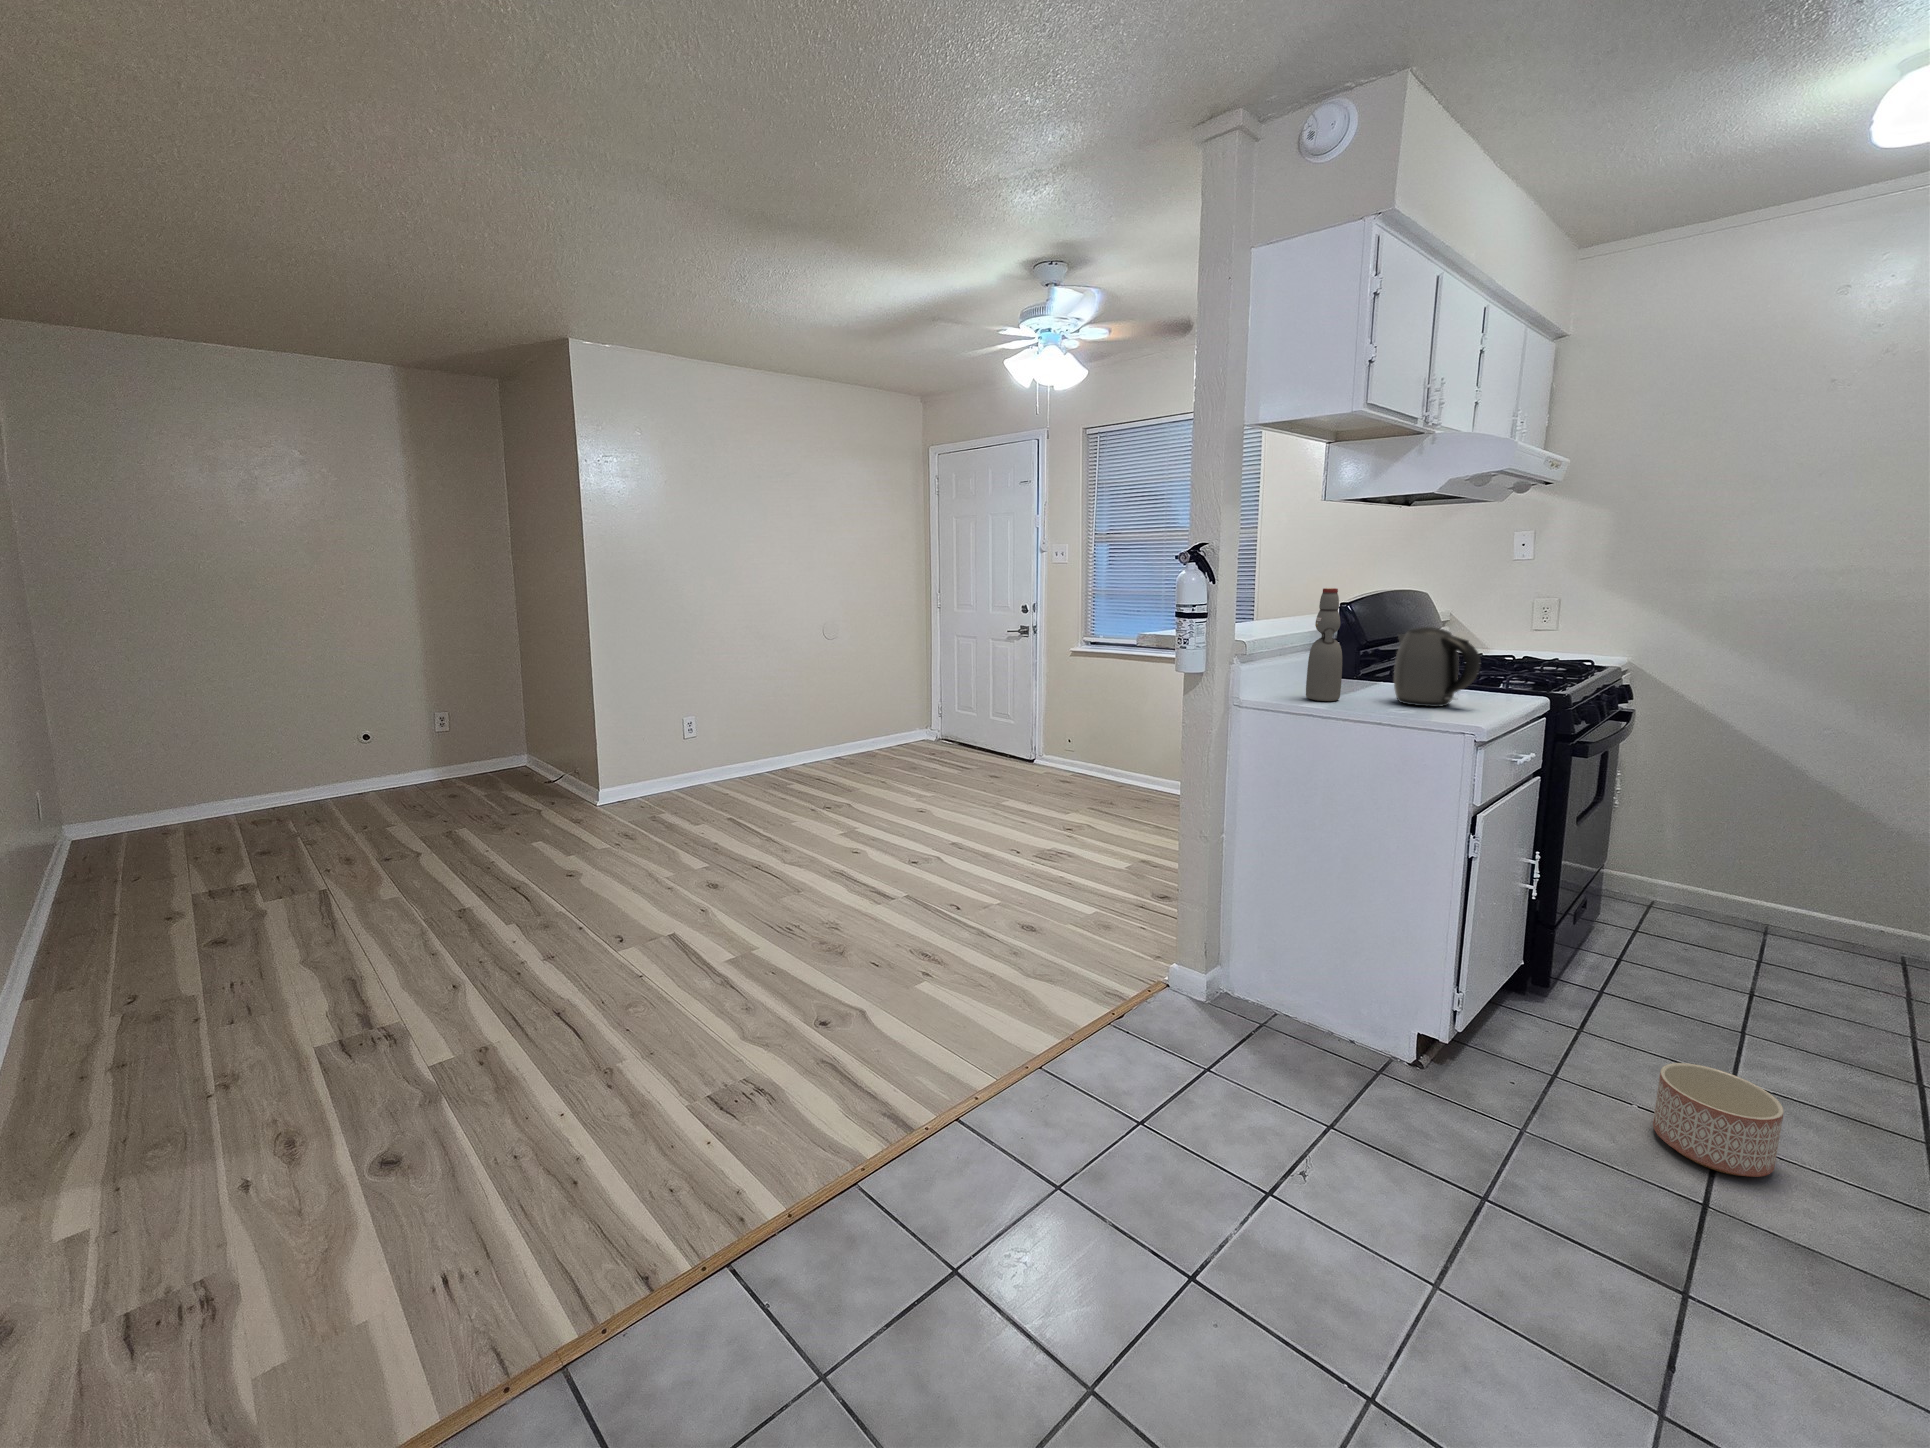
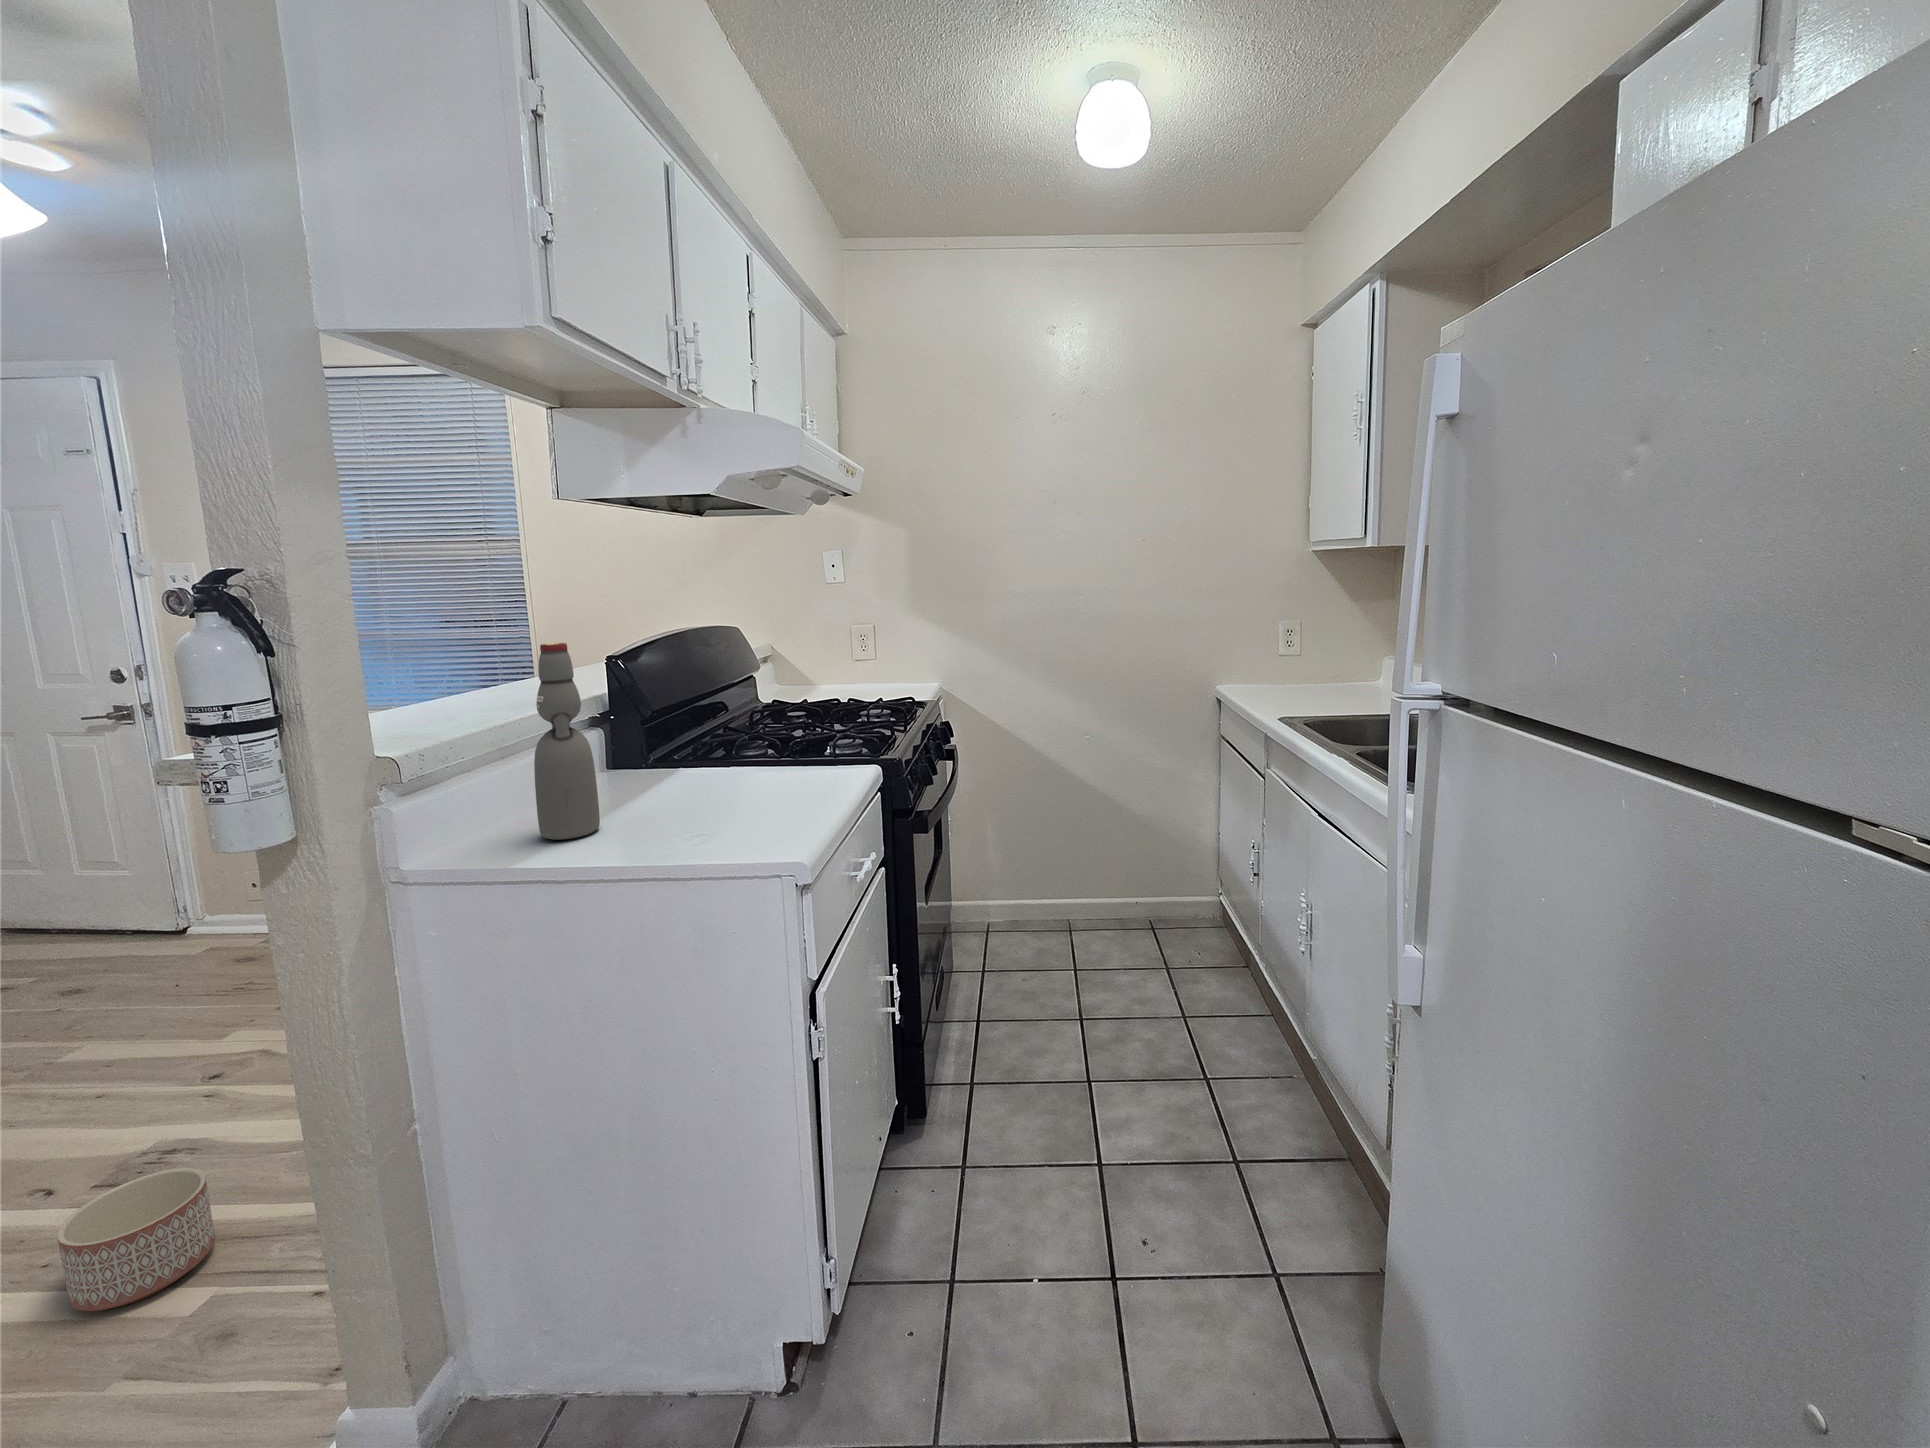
kettle: present [1394,627,1480,707] -> none [677,695,792,820]
planter: present [1653,1063,1784,1177] -> present [57,1168,215,1311]

